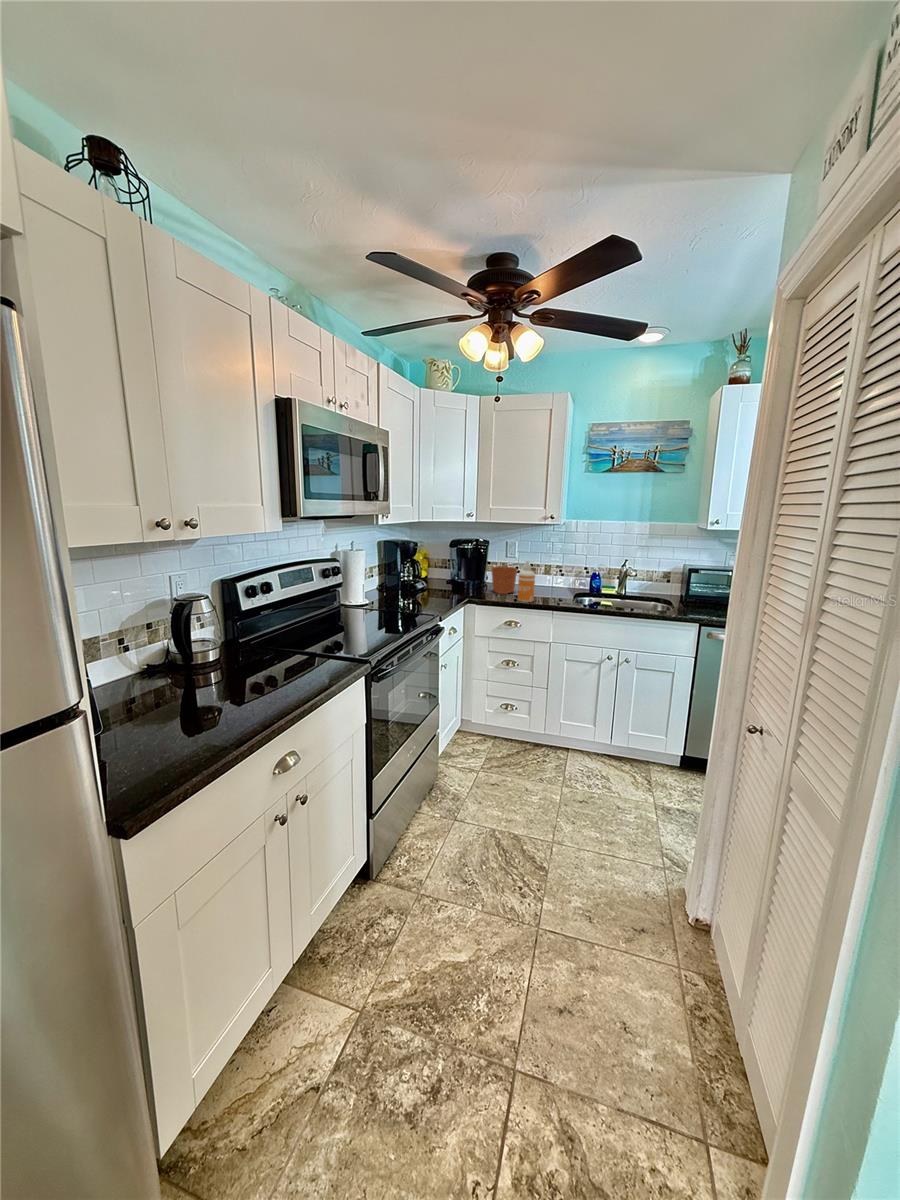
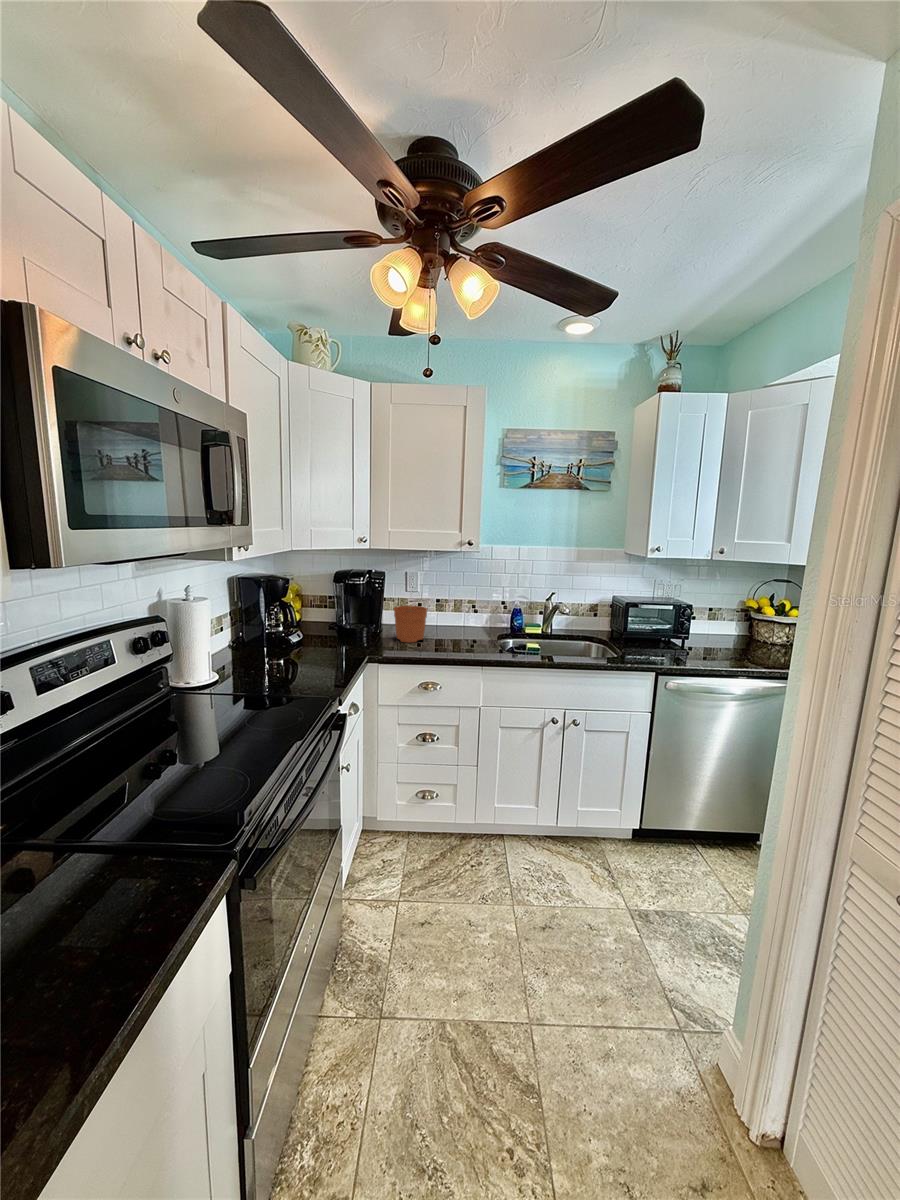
soap dispenser: present [517,561,535,602] -> none [434,601,456,655]

